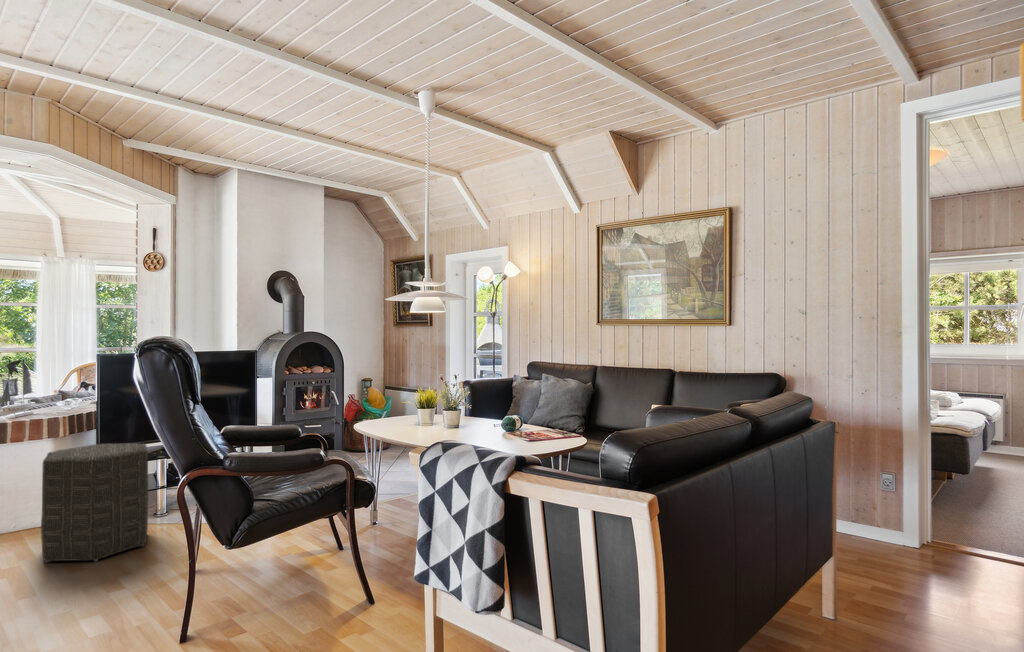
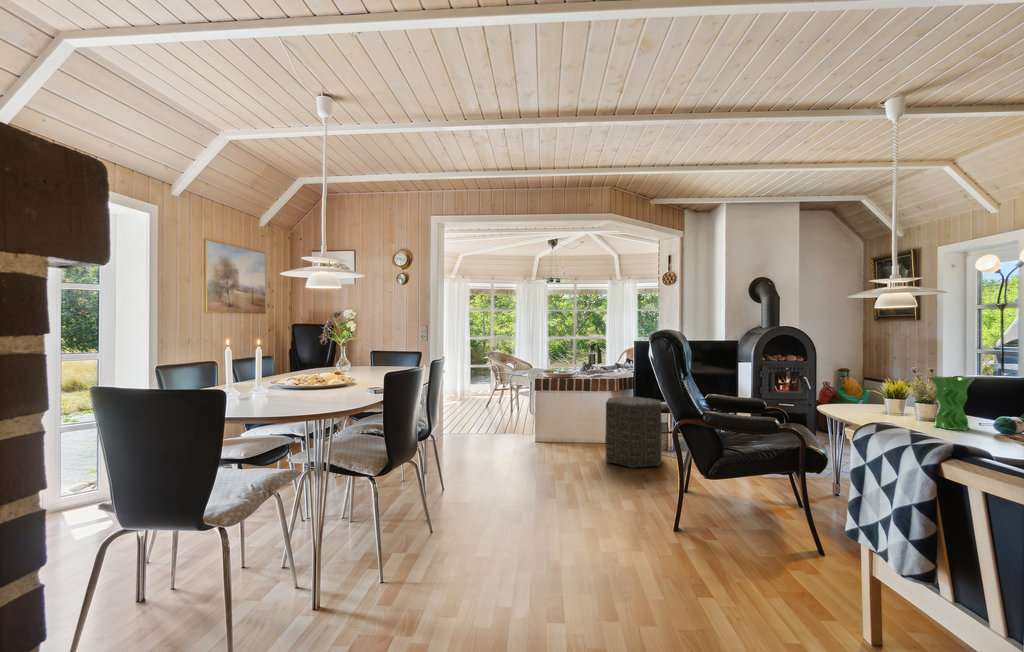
vase: none [459,381,491,434] -> present [930,376,974,430]

